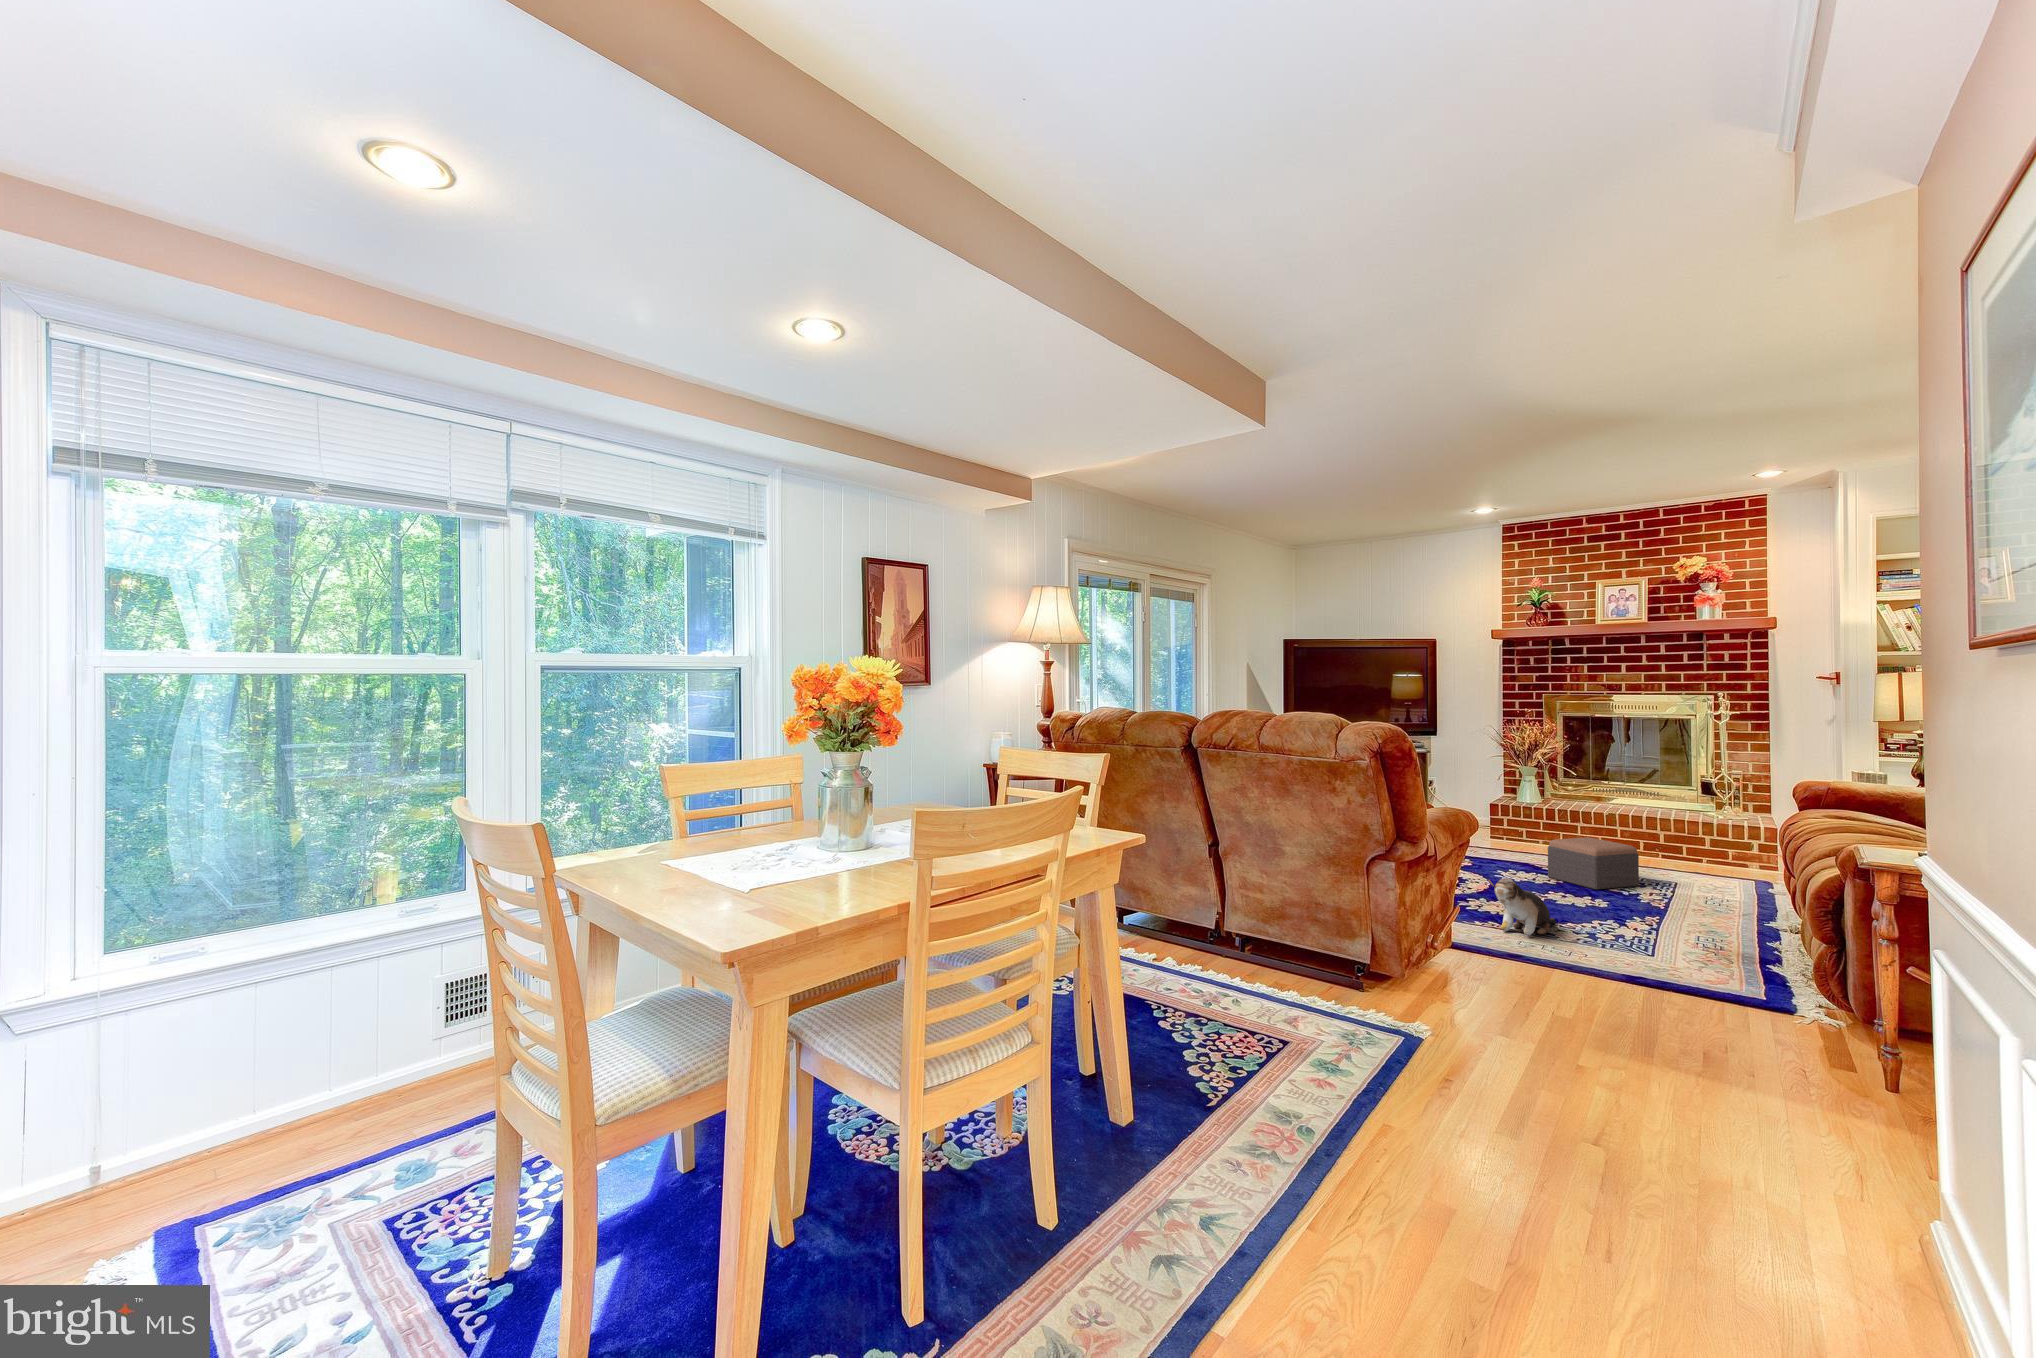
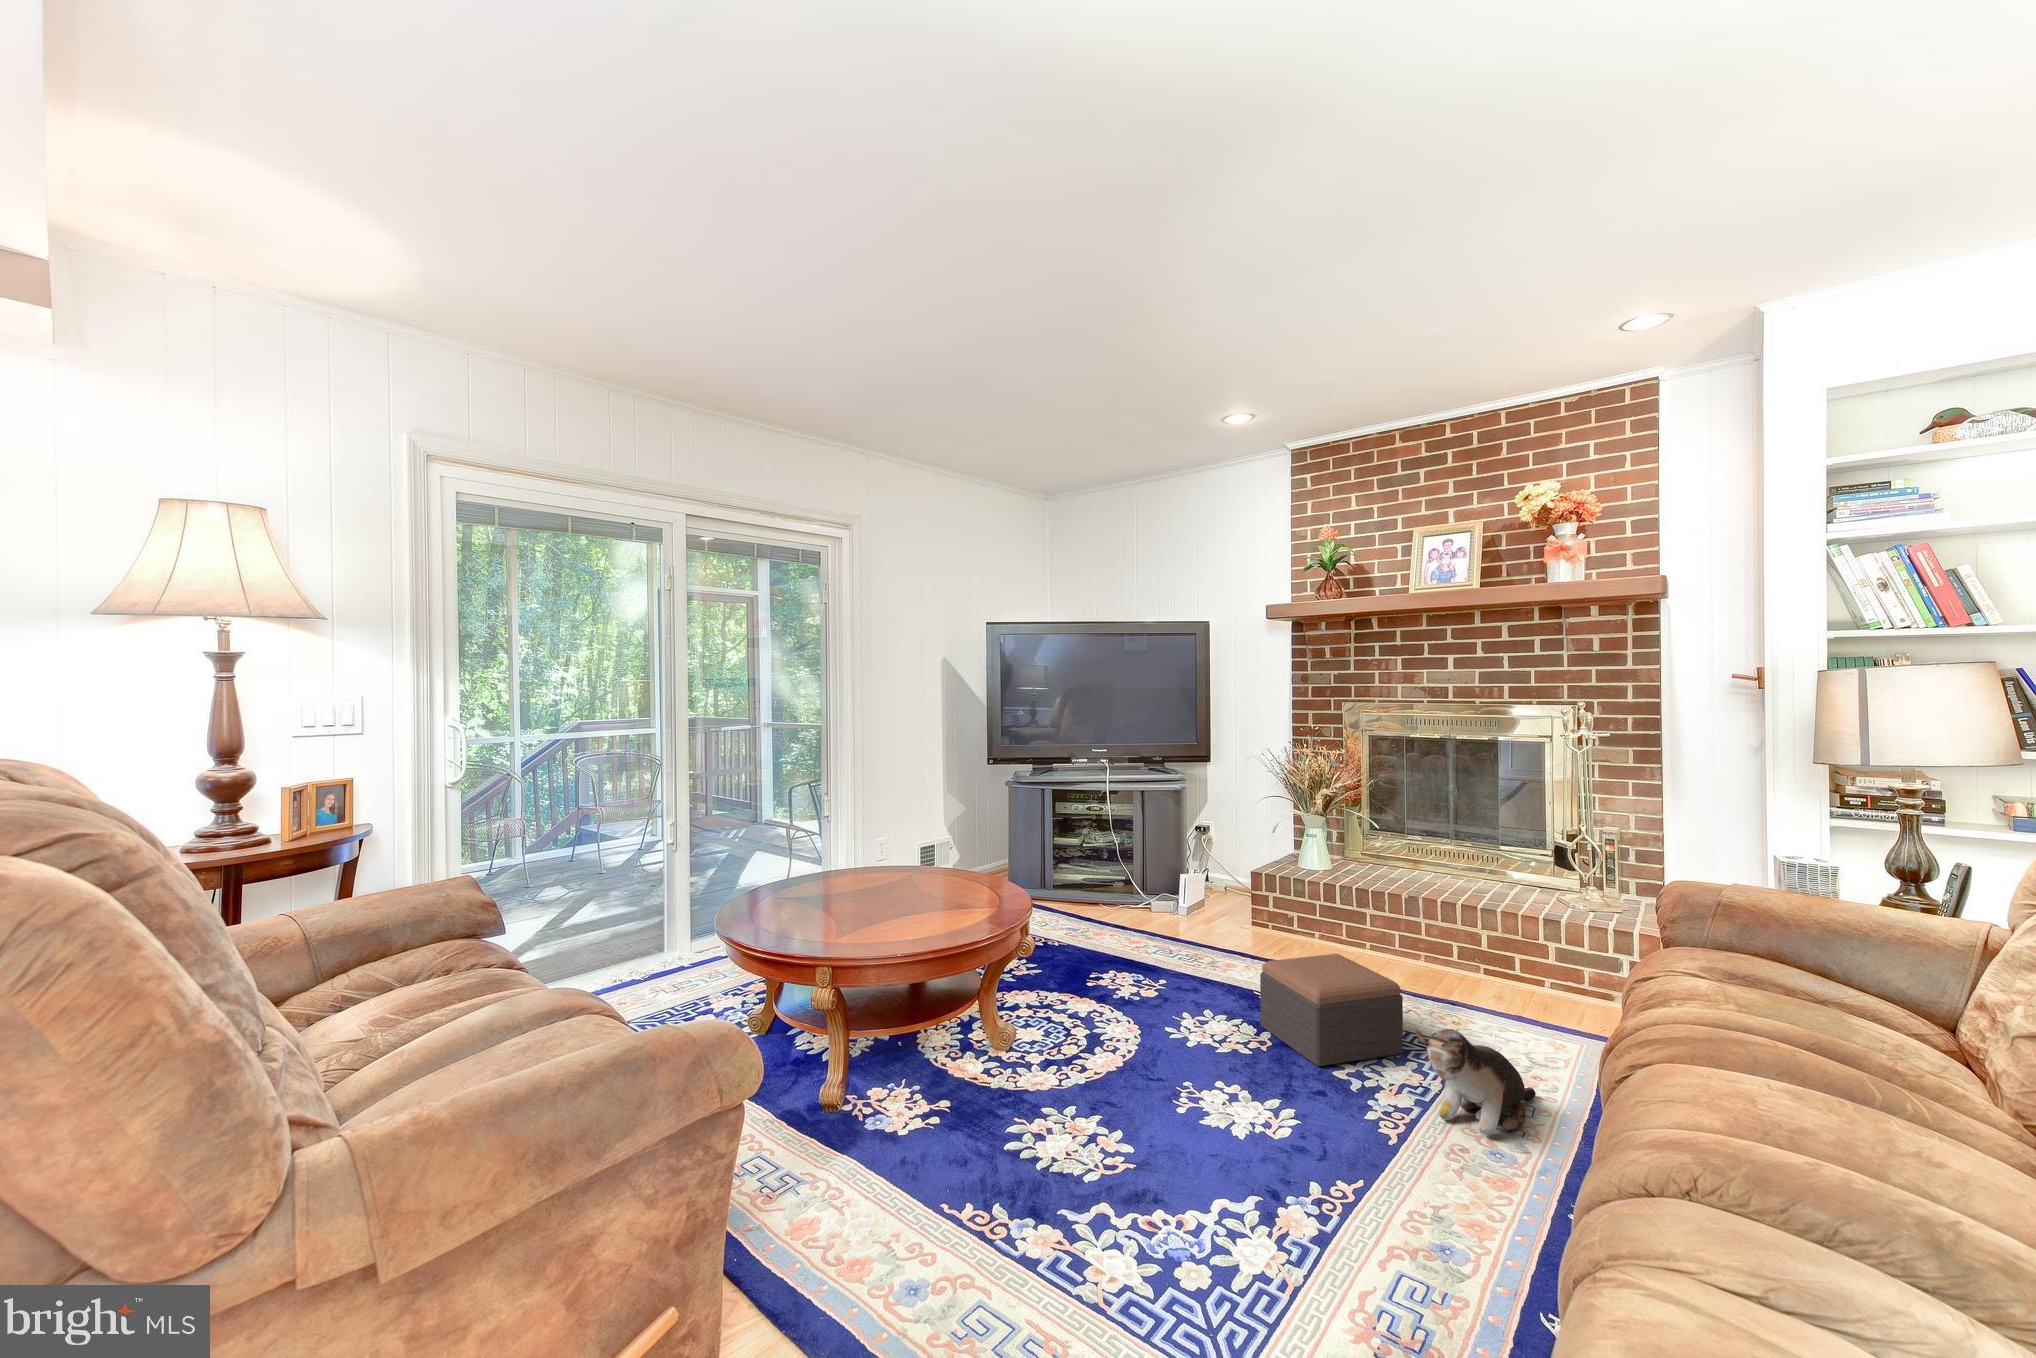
plush toy: present [1488,878,1556,935] -> present [1415,1029,1536,1135]

